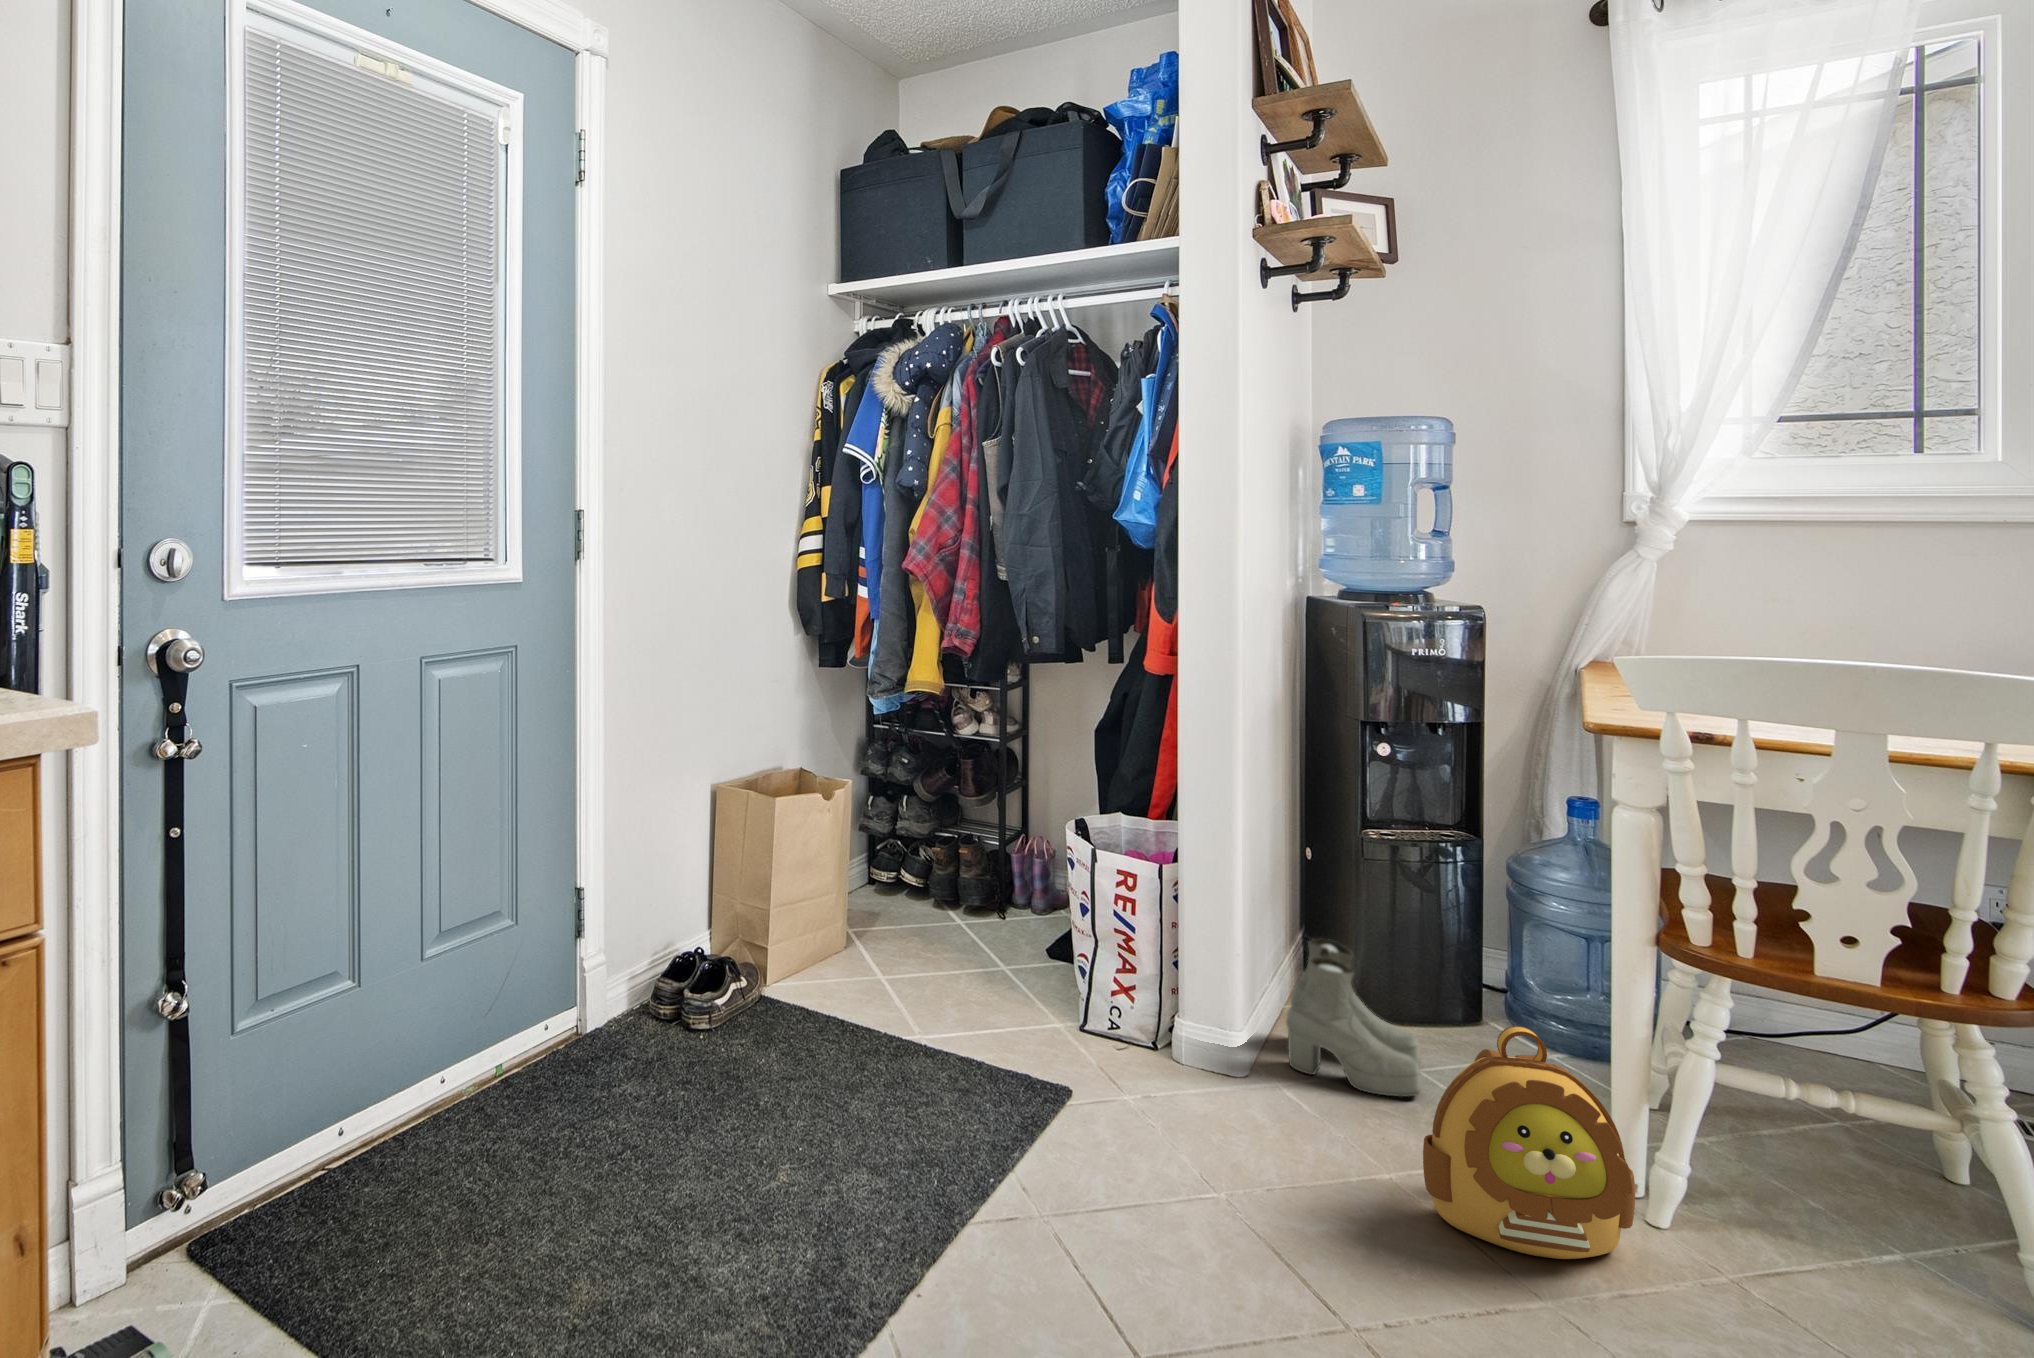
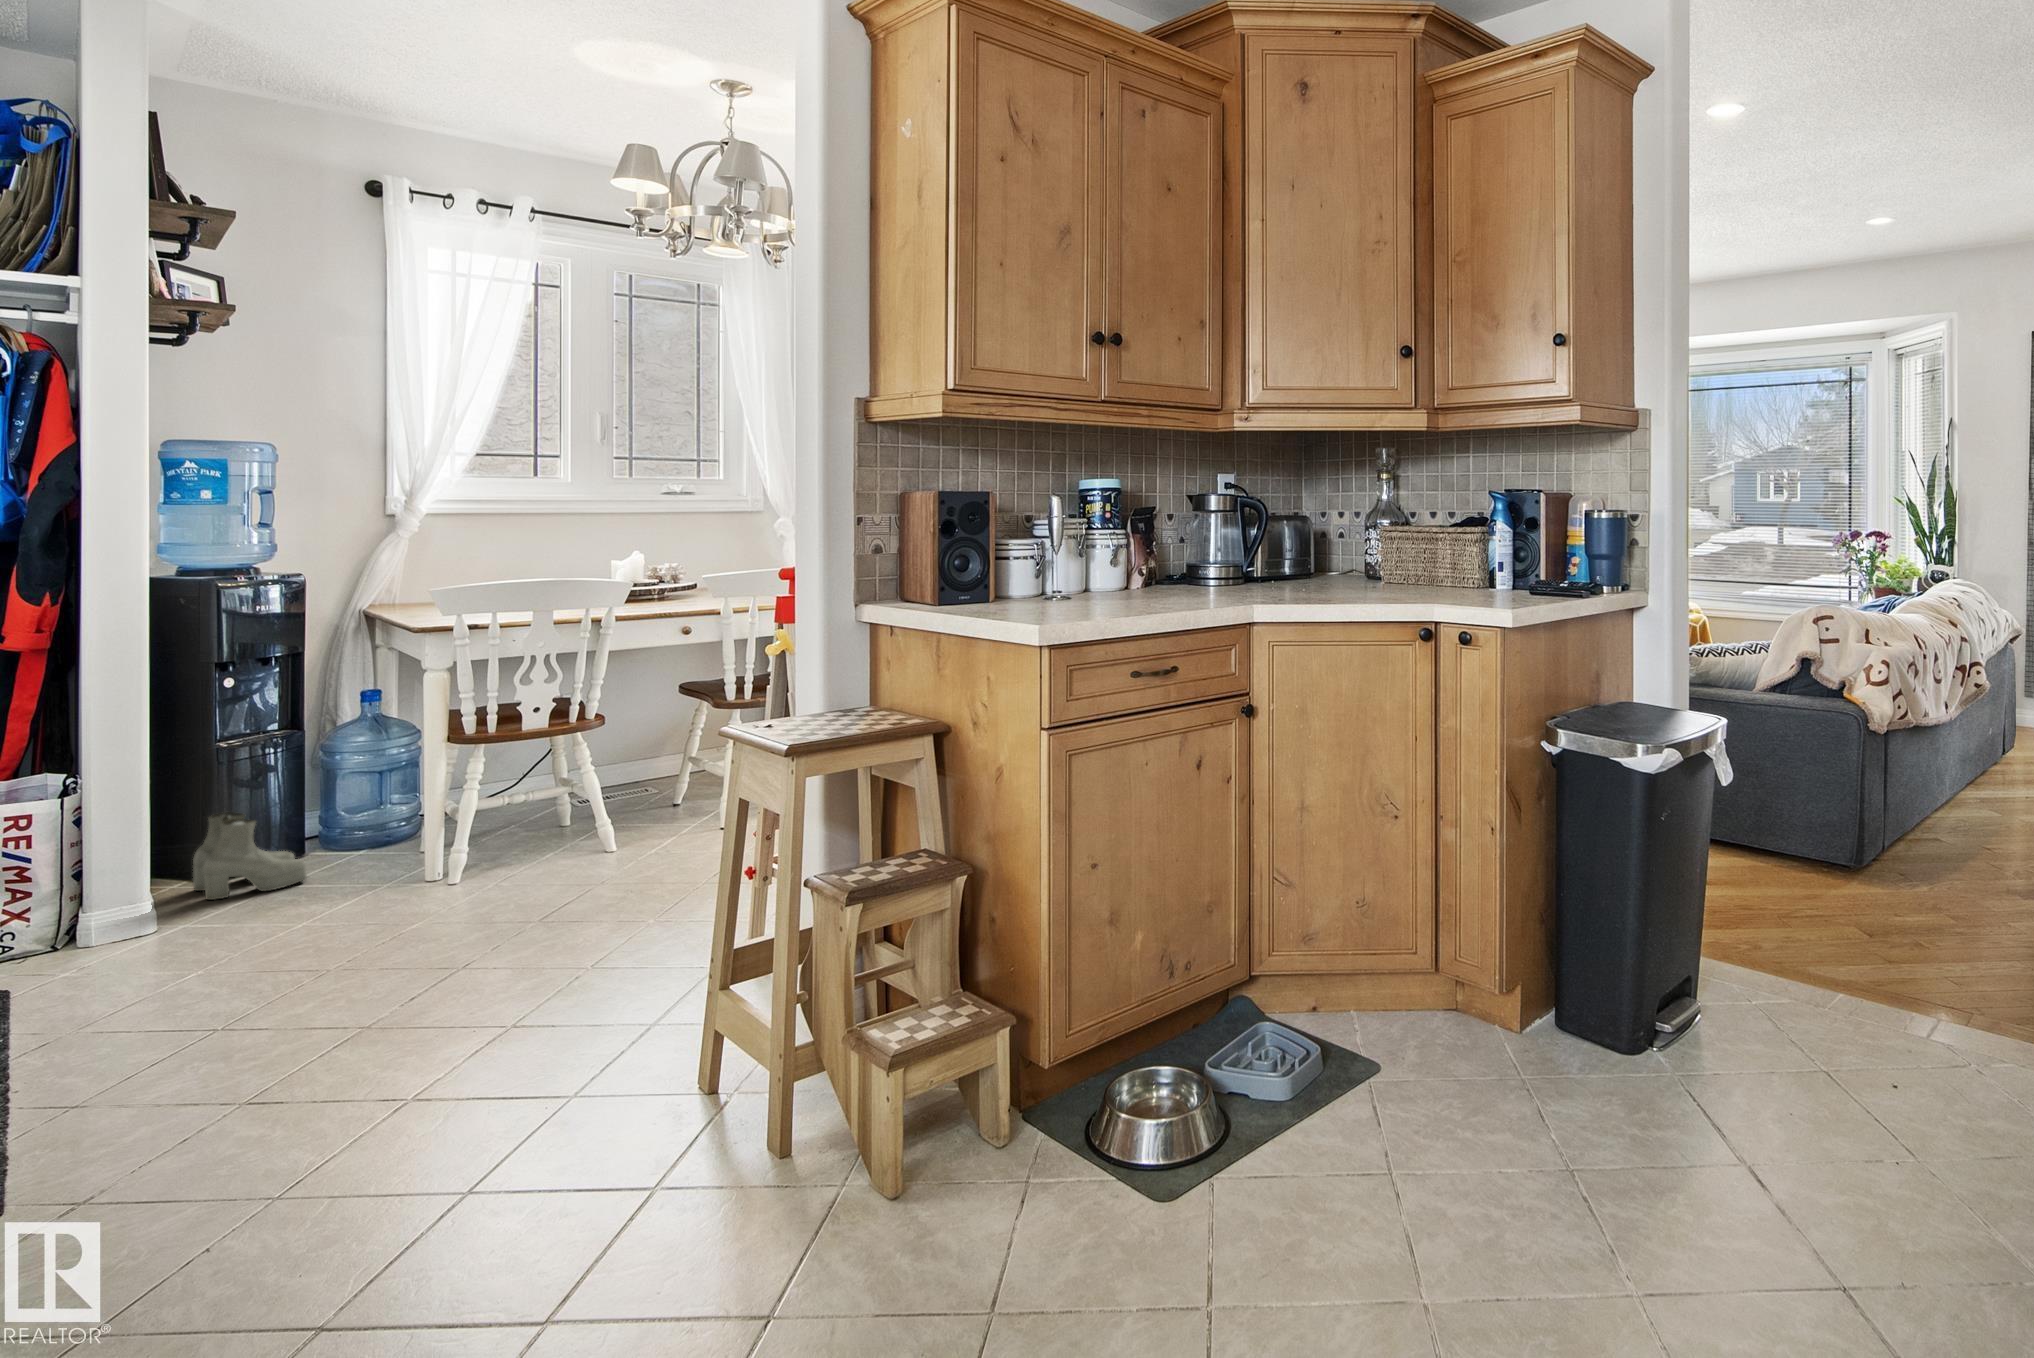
backpack: present [1423,1026,1635,1259] -> none [347,794,457,909]

